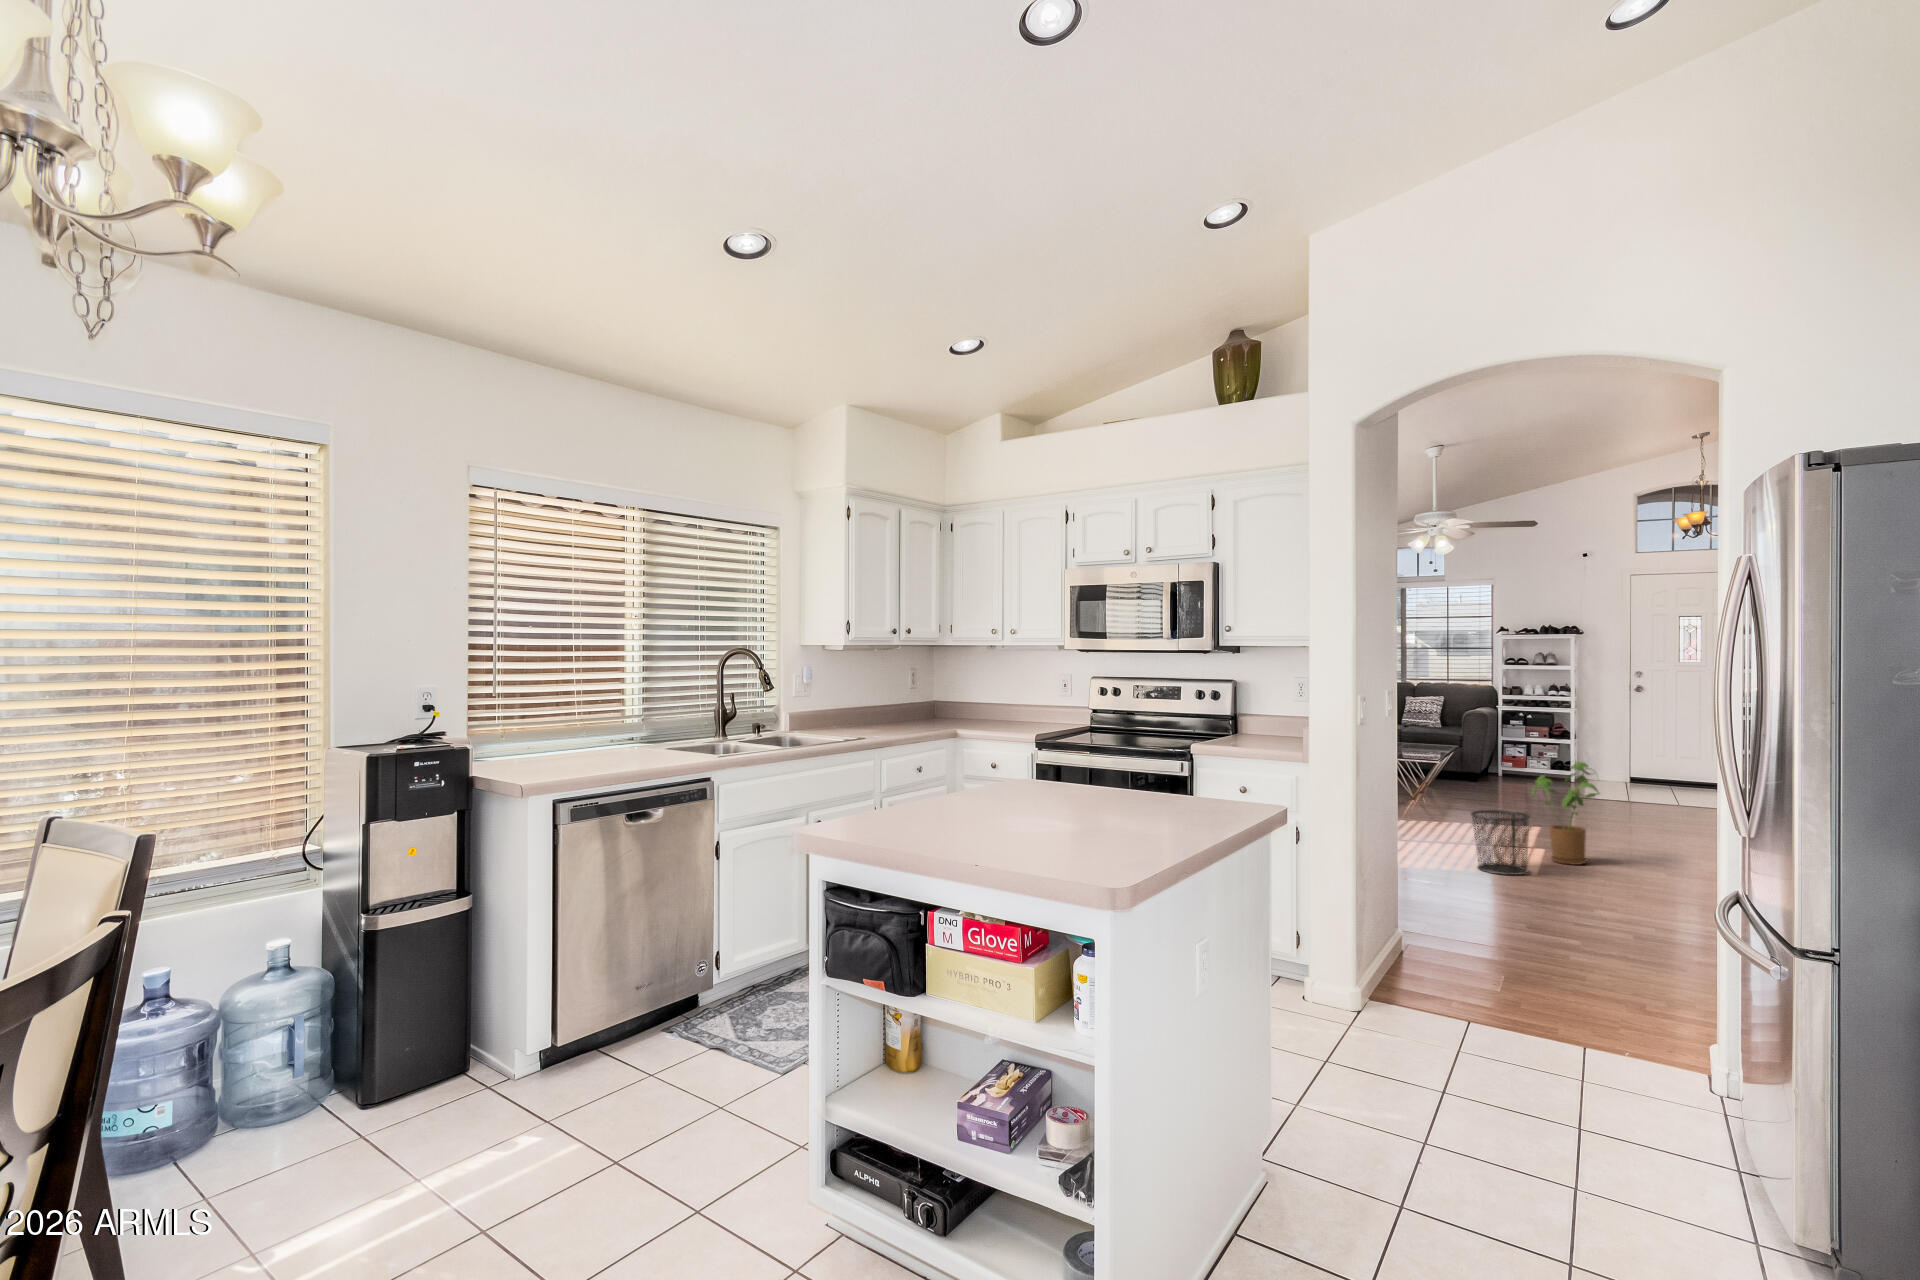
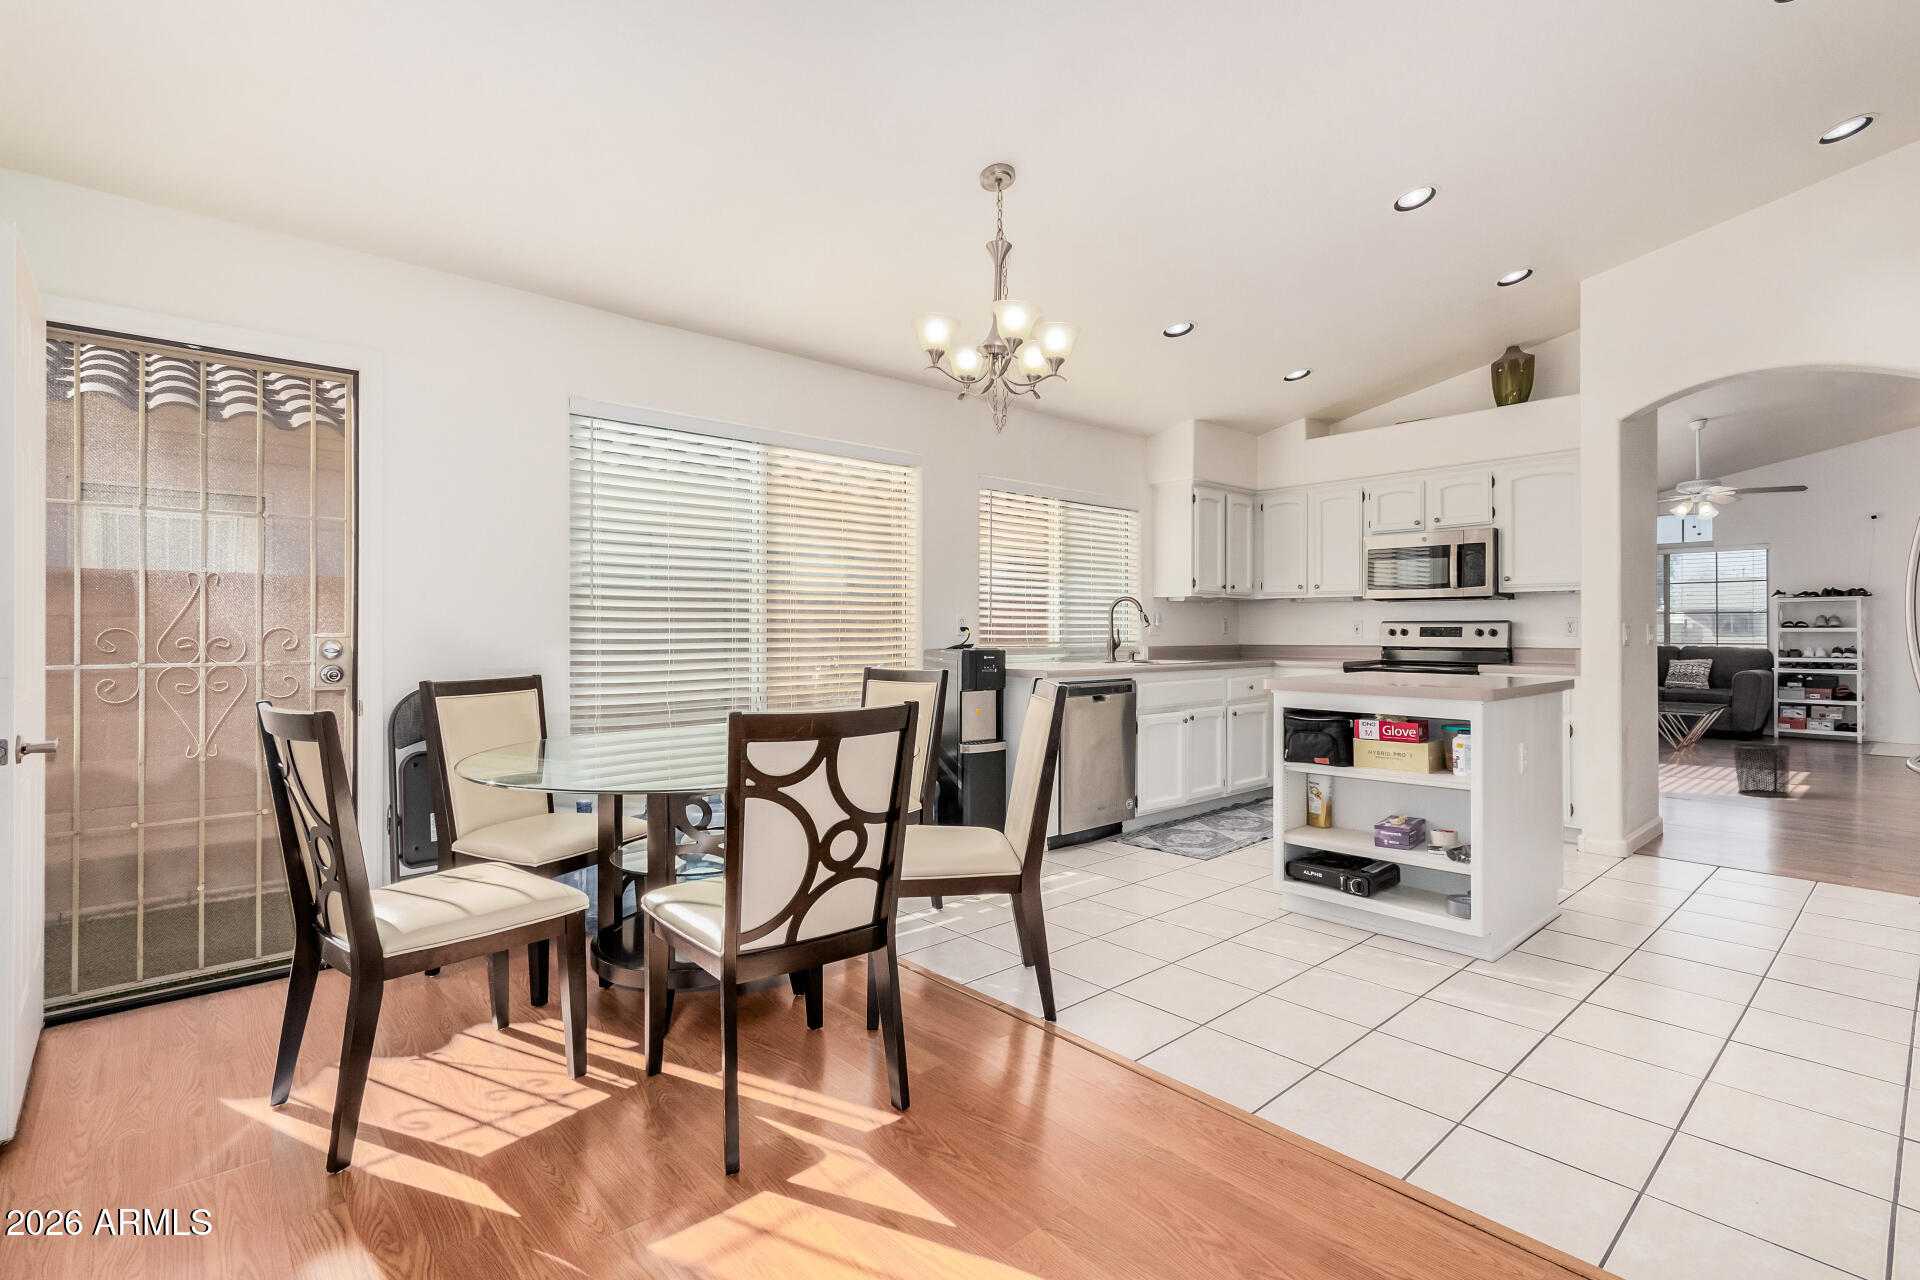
house plant: present [1532,762,1599,865] -> none [1796,702,1867,793]

